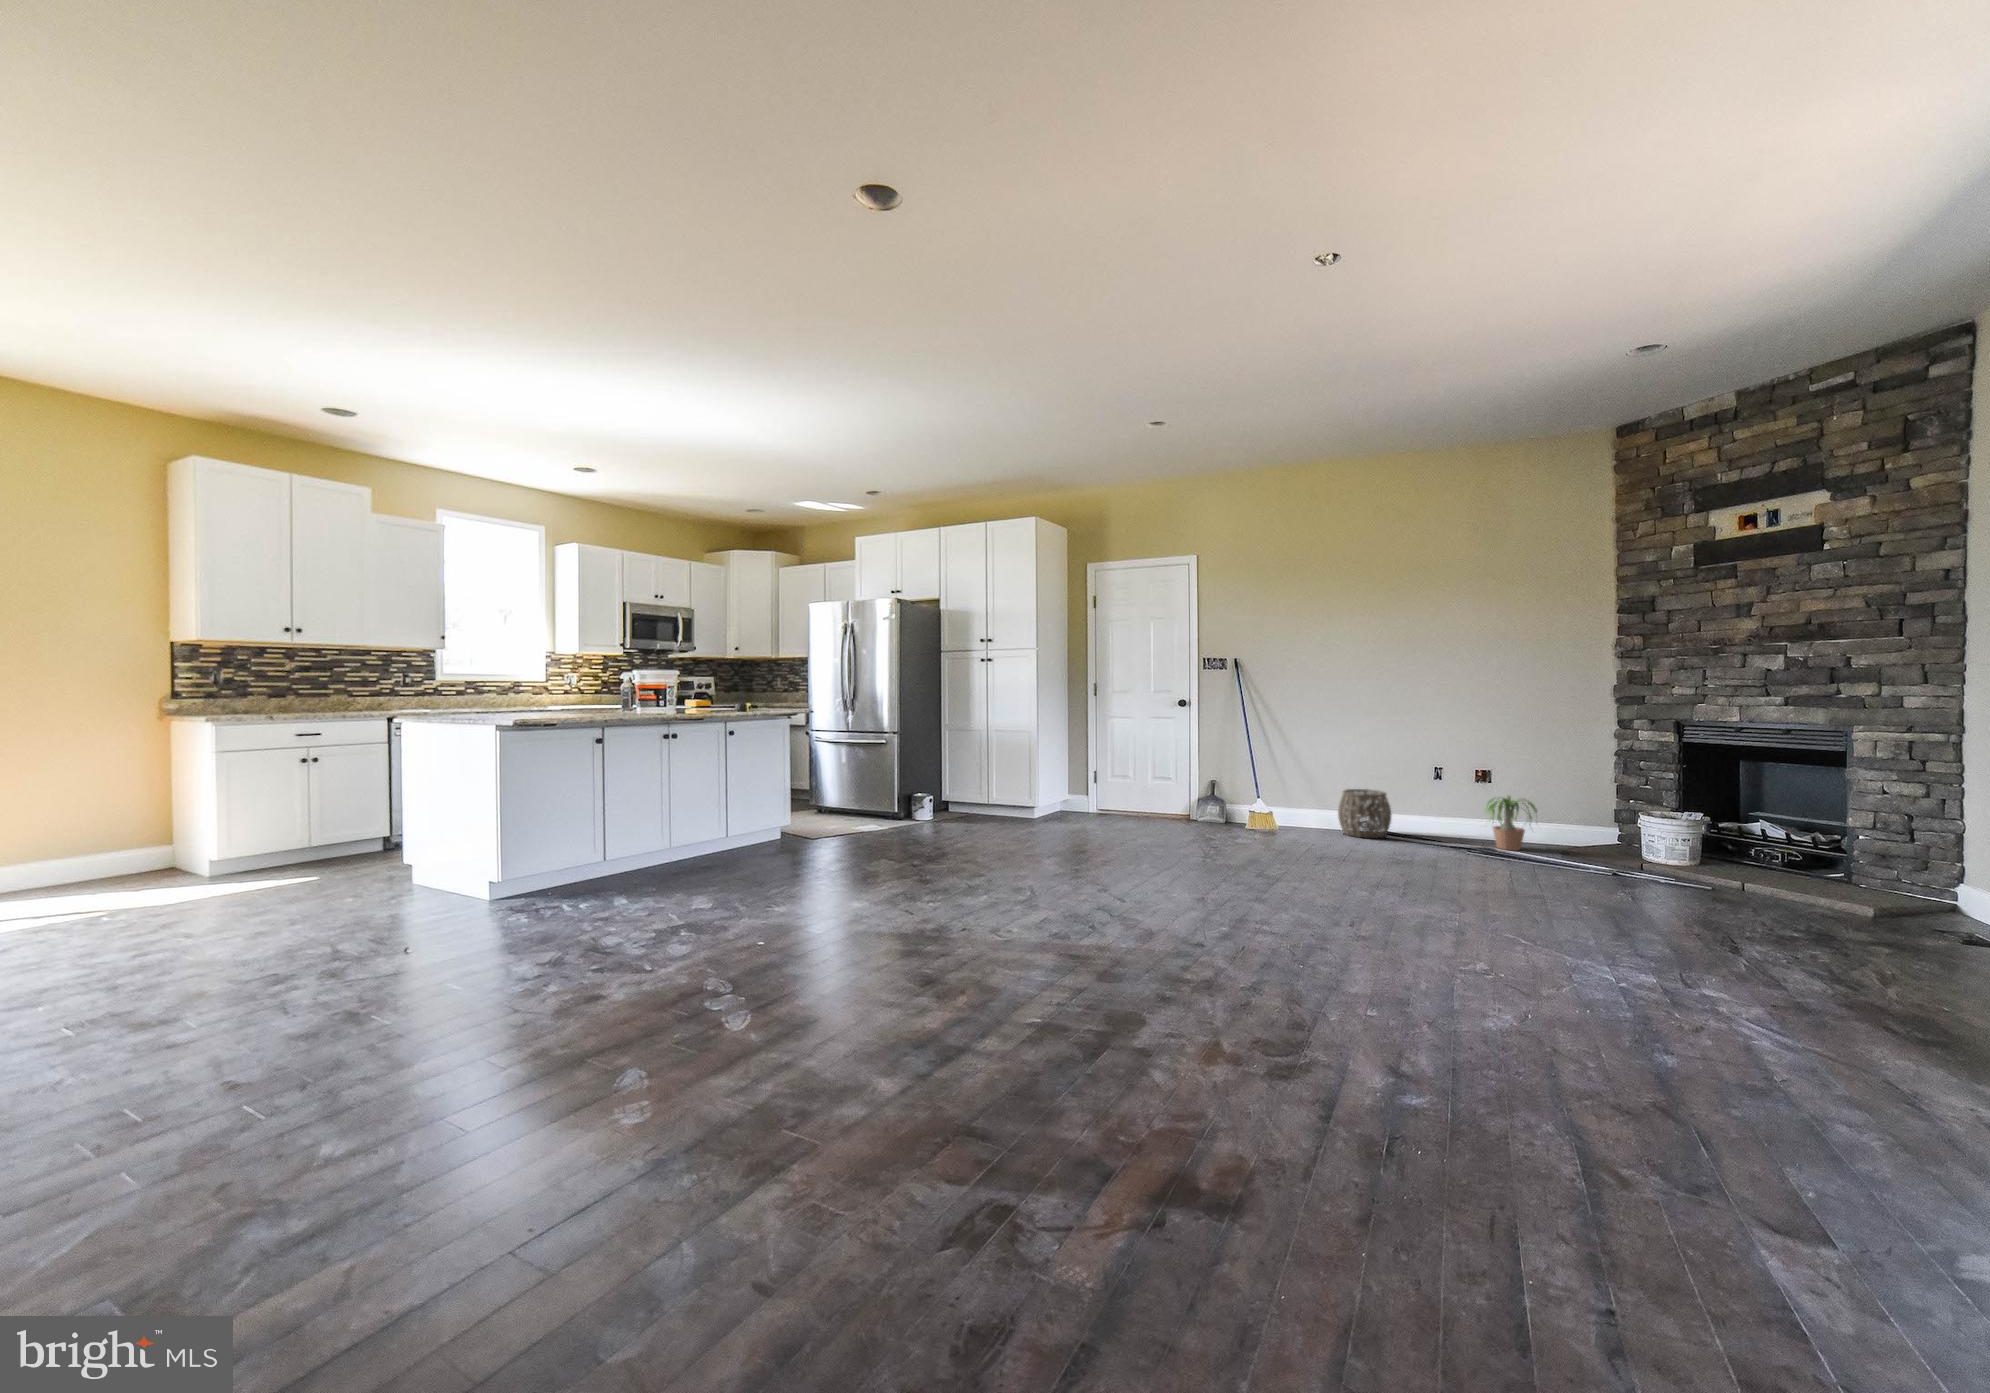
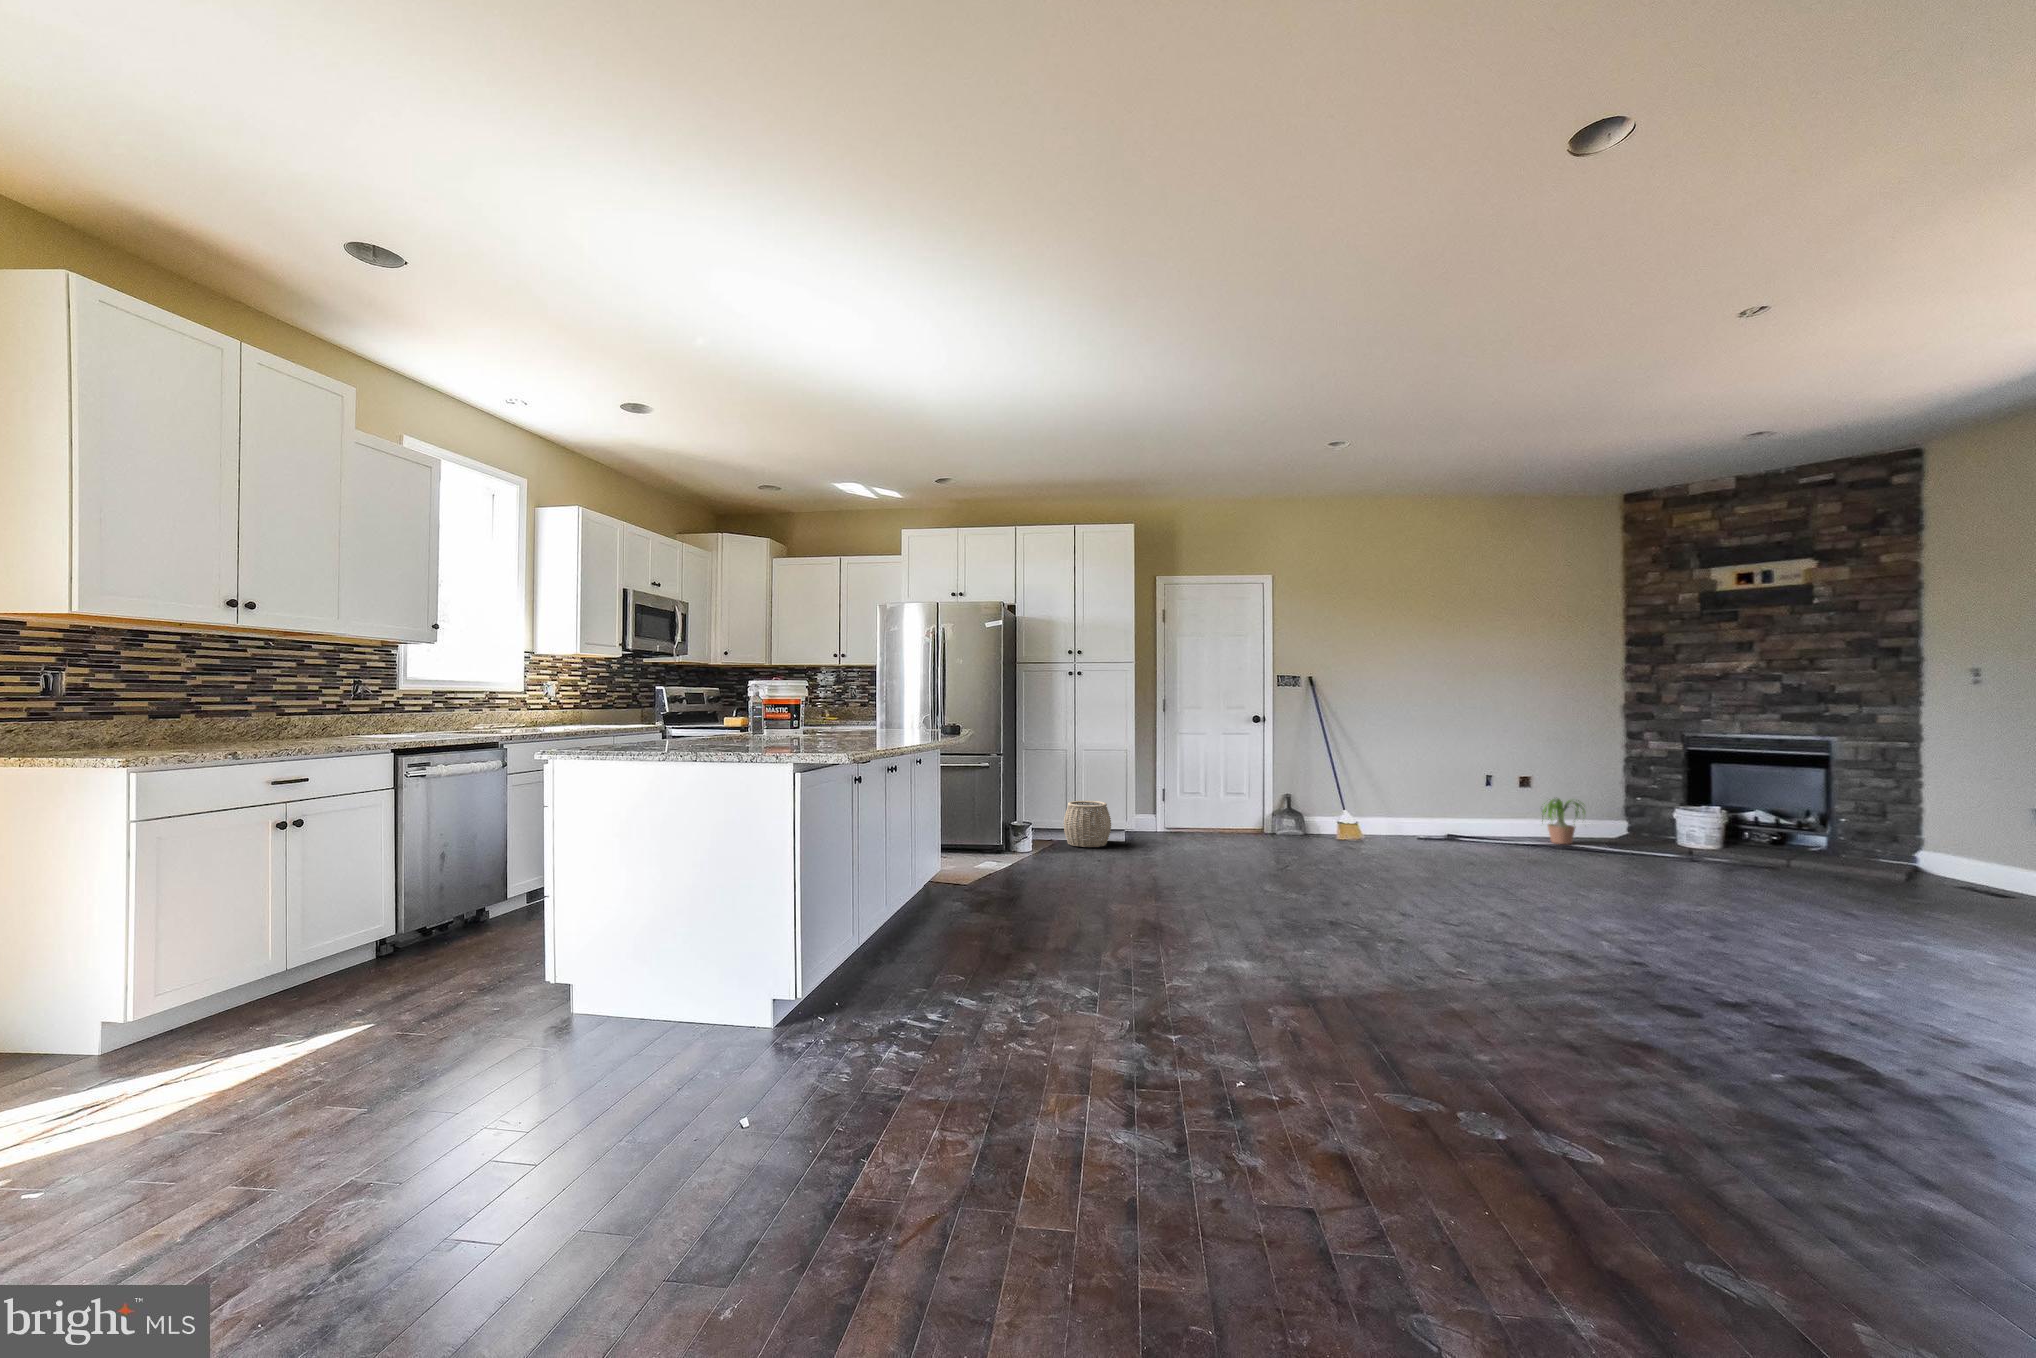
woven basket: present [1338,789,1392,838] -> present [1063,801,1111,847]

